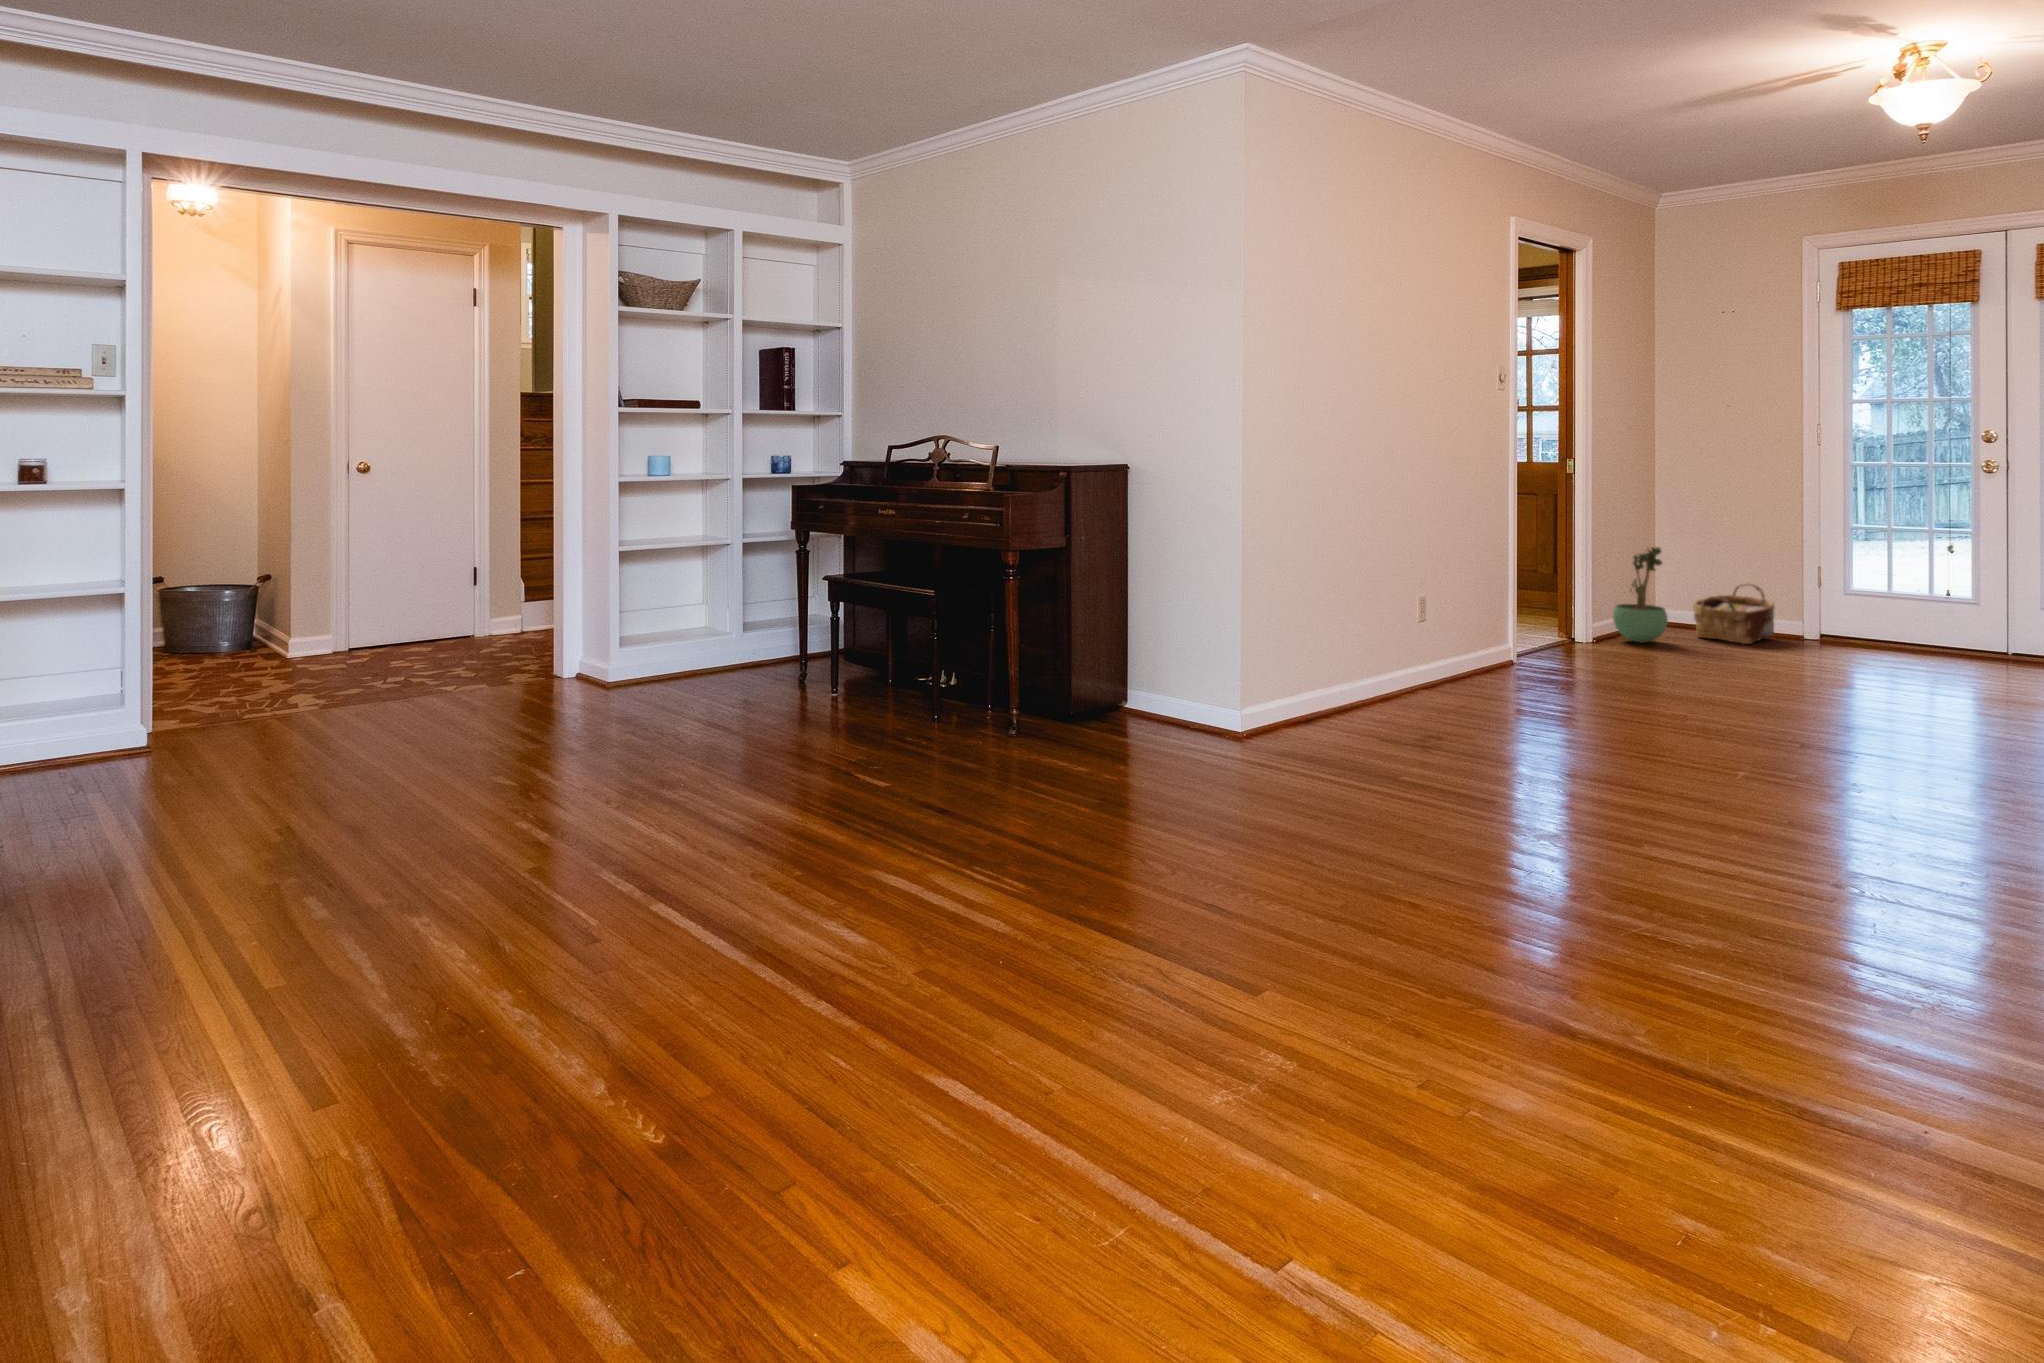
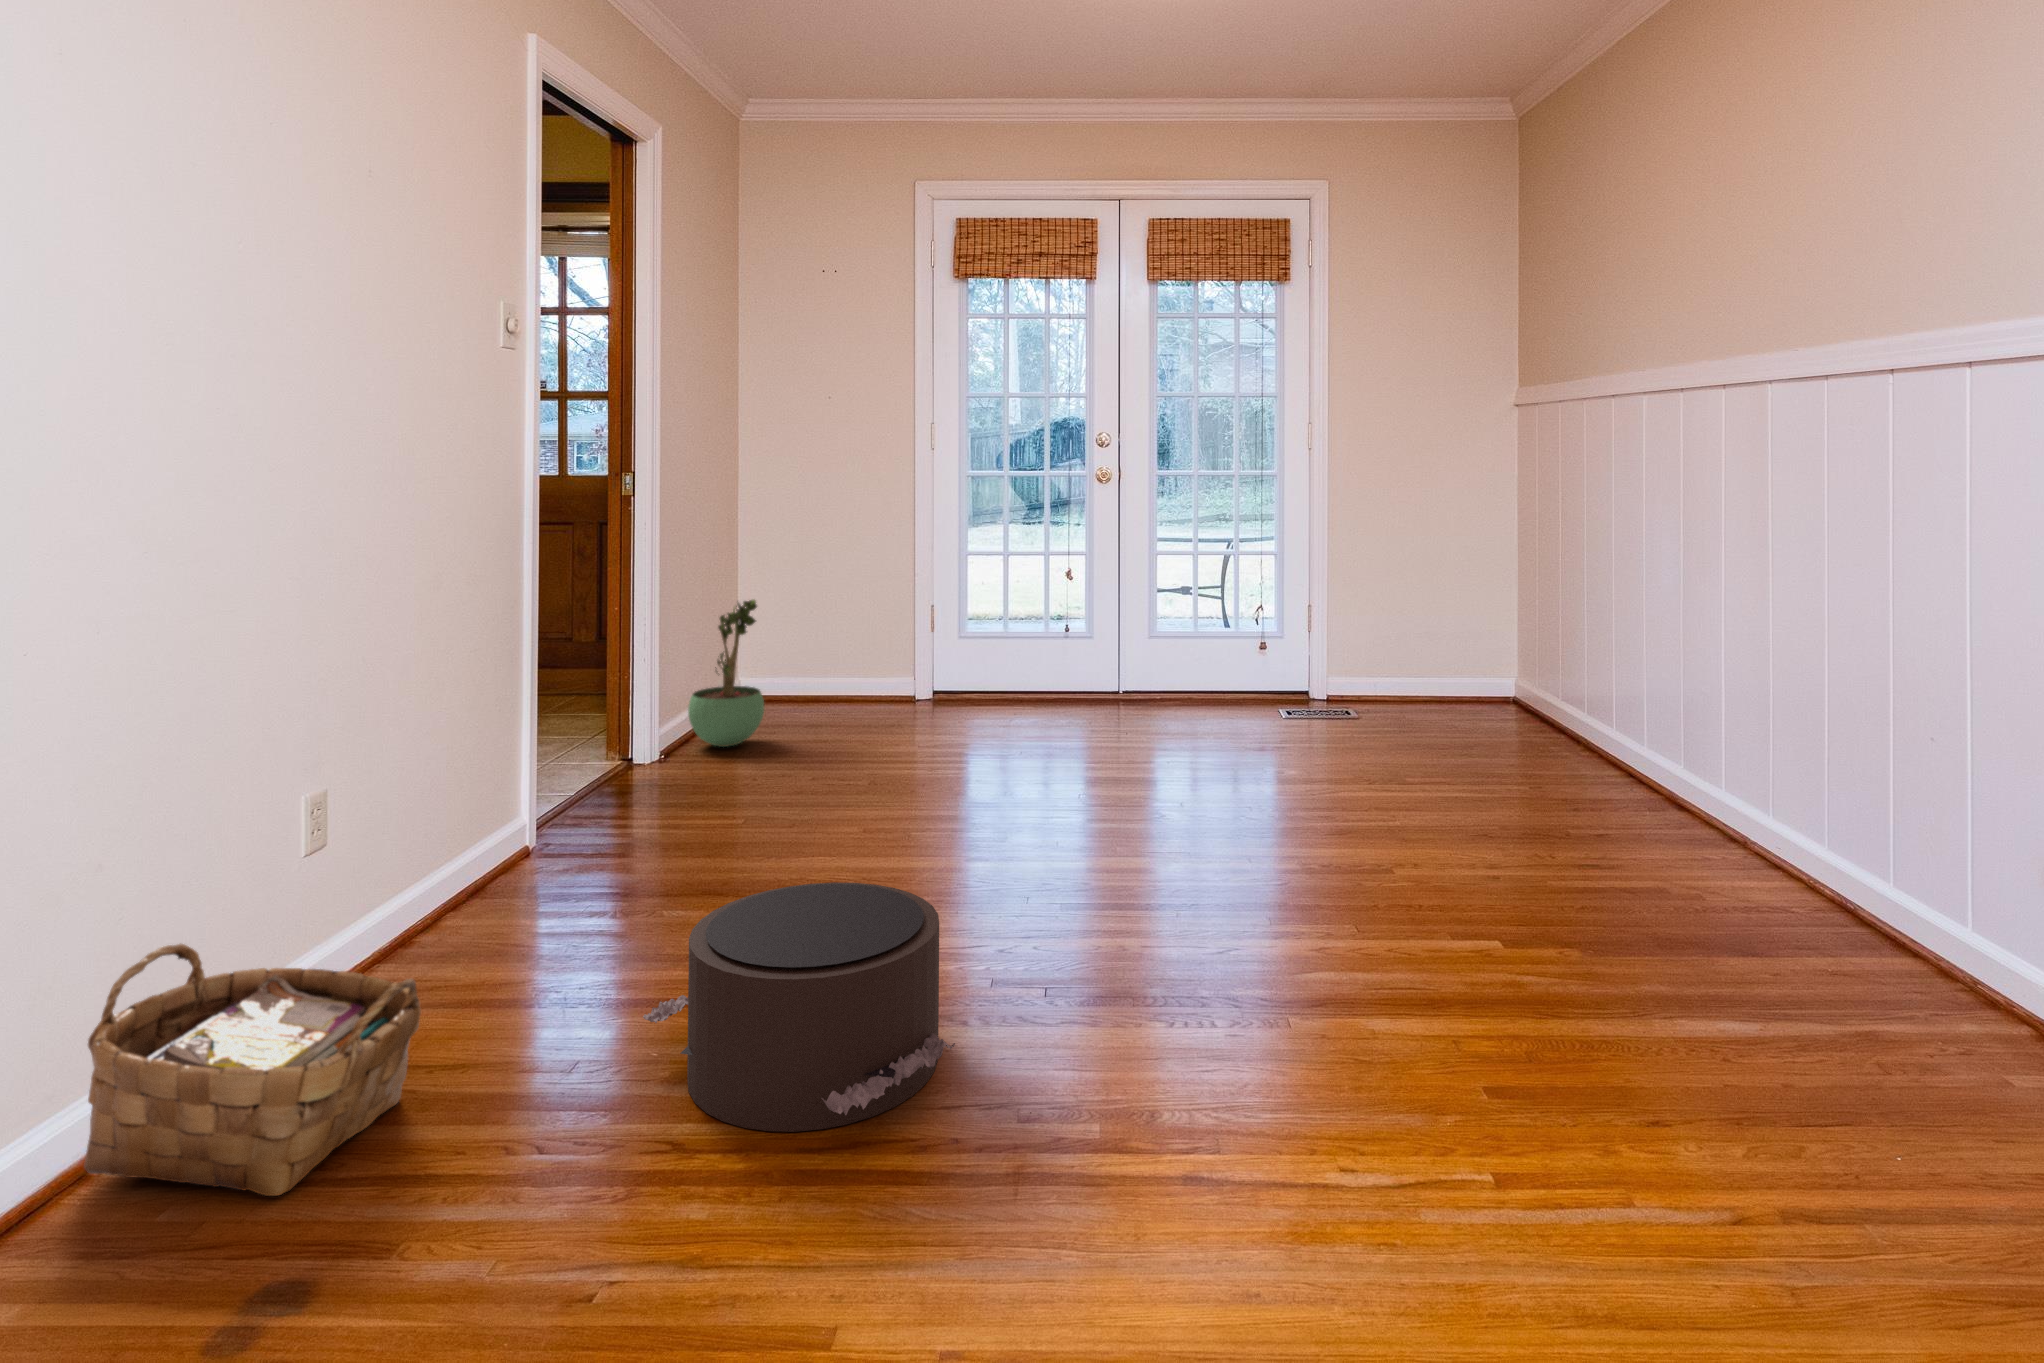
woven basket: present [1693,583,1775,644] -> present [84,944,421,1196]
pouf: none [1567,664,1722,755] -> present [643,882,955,1132]

